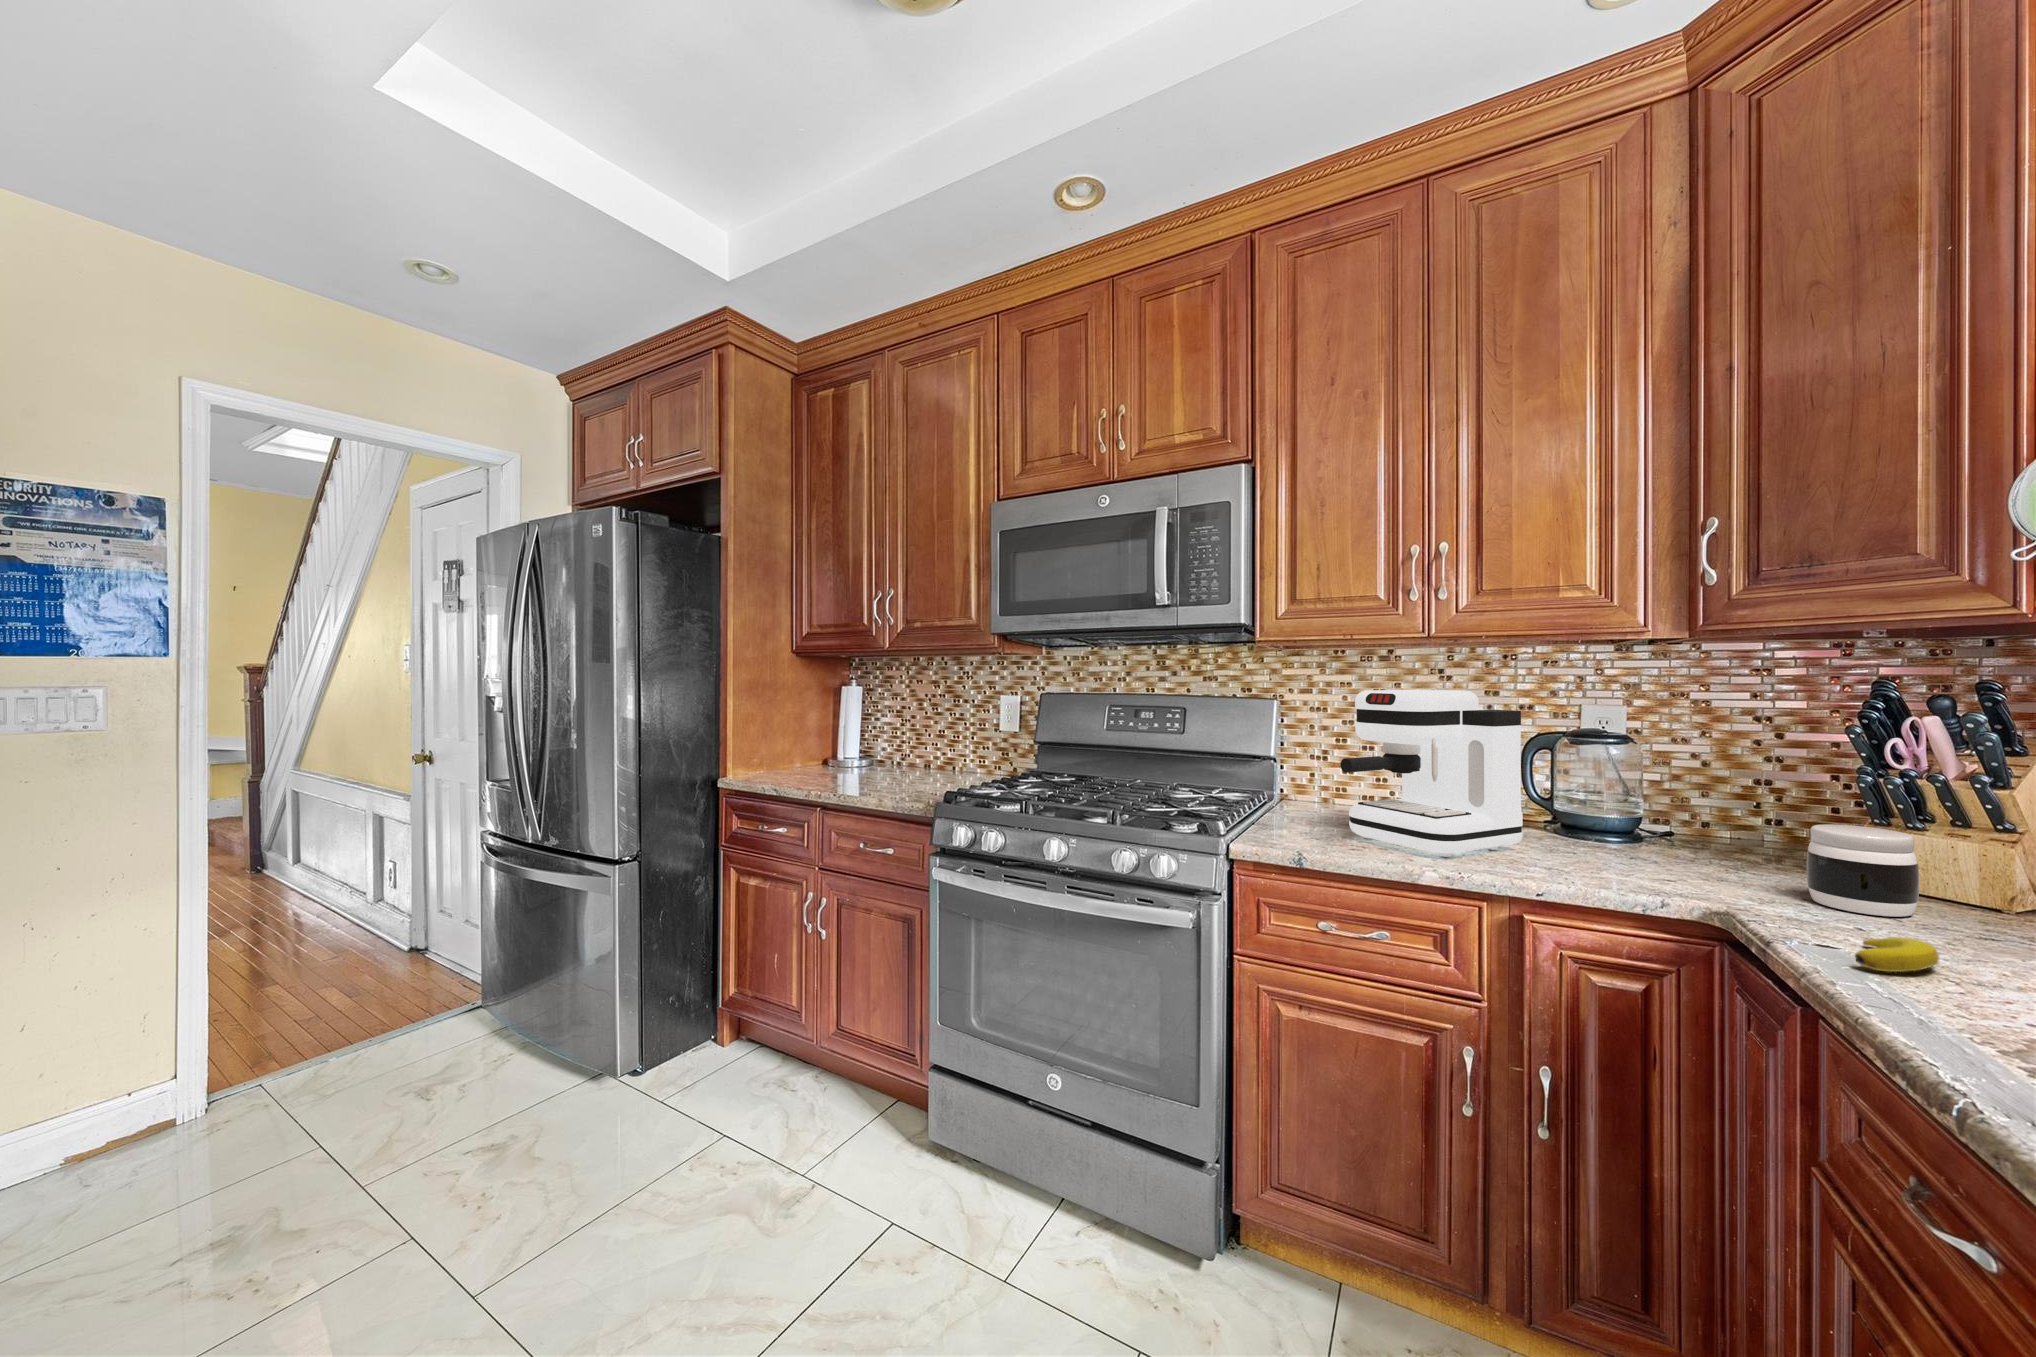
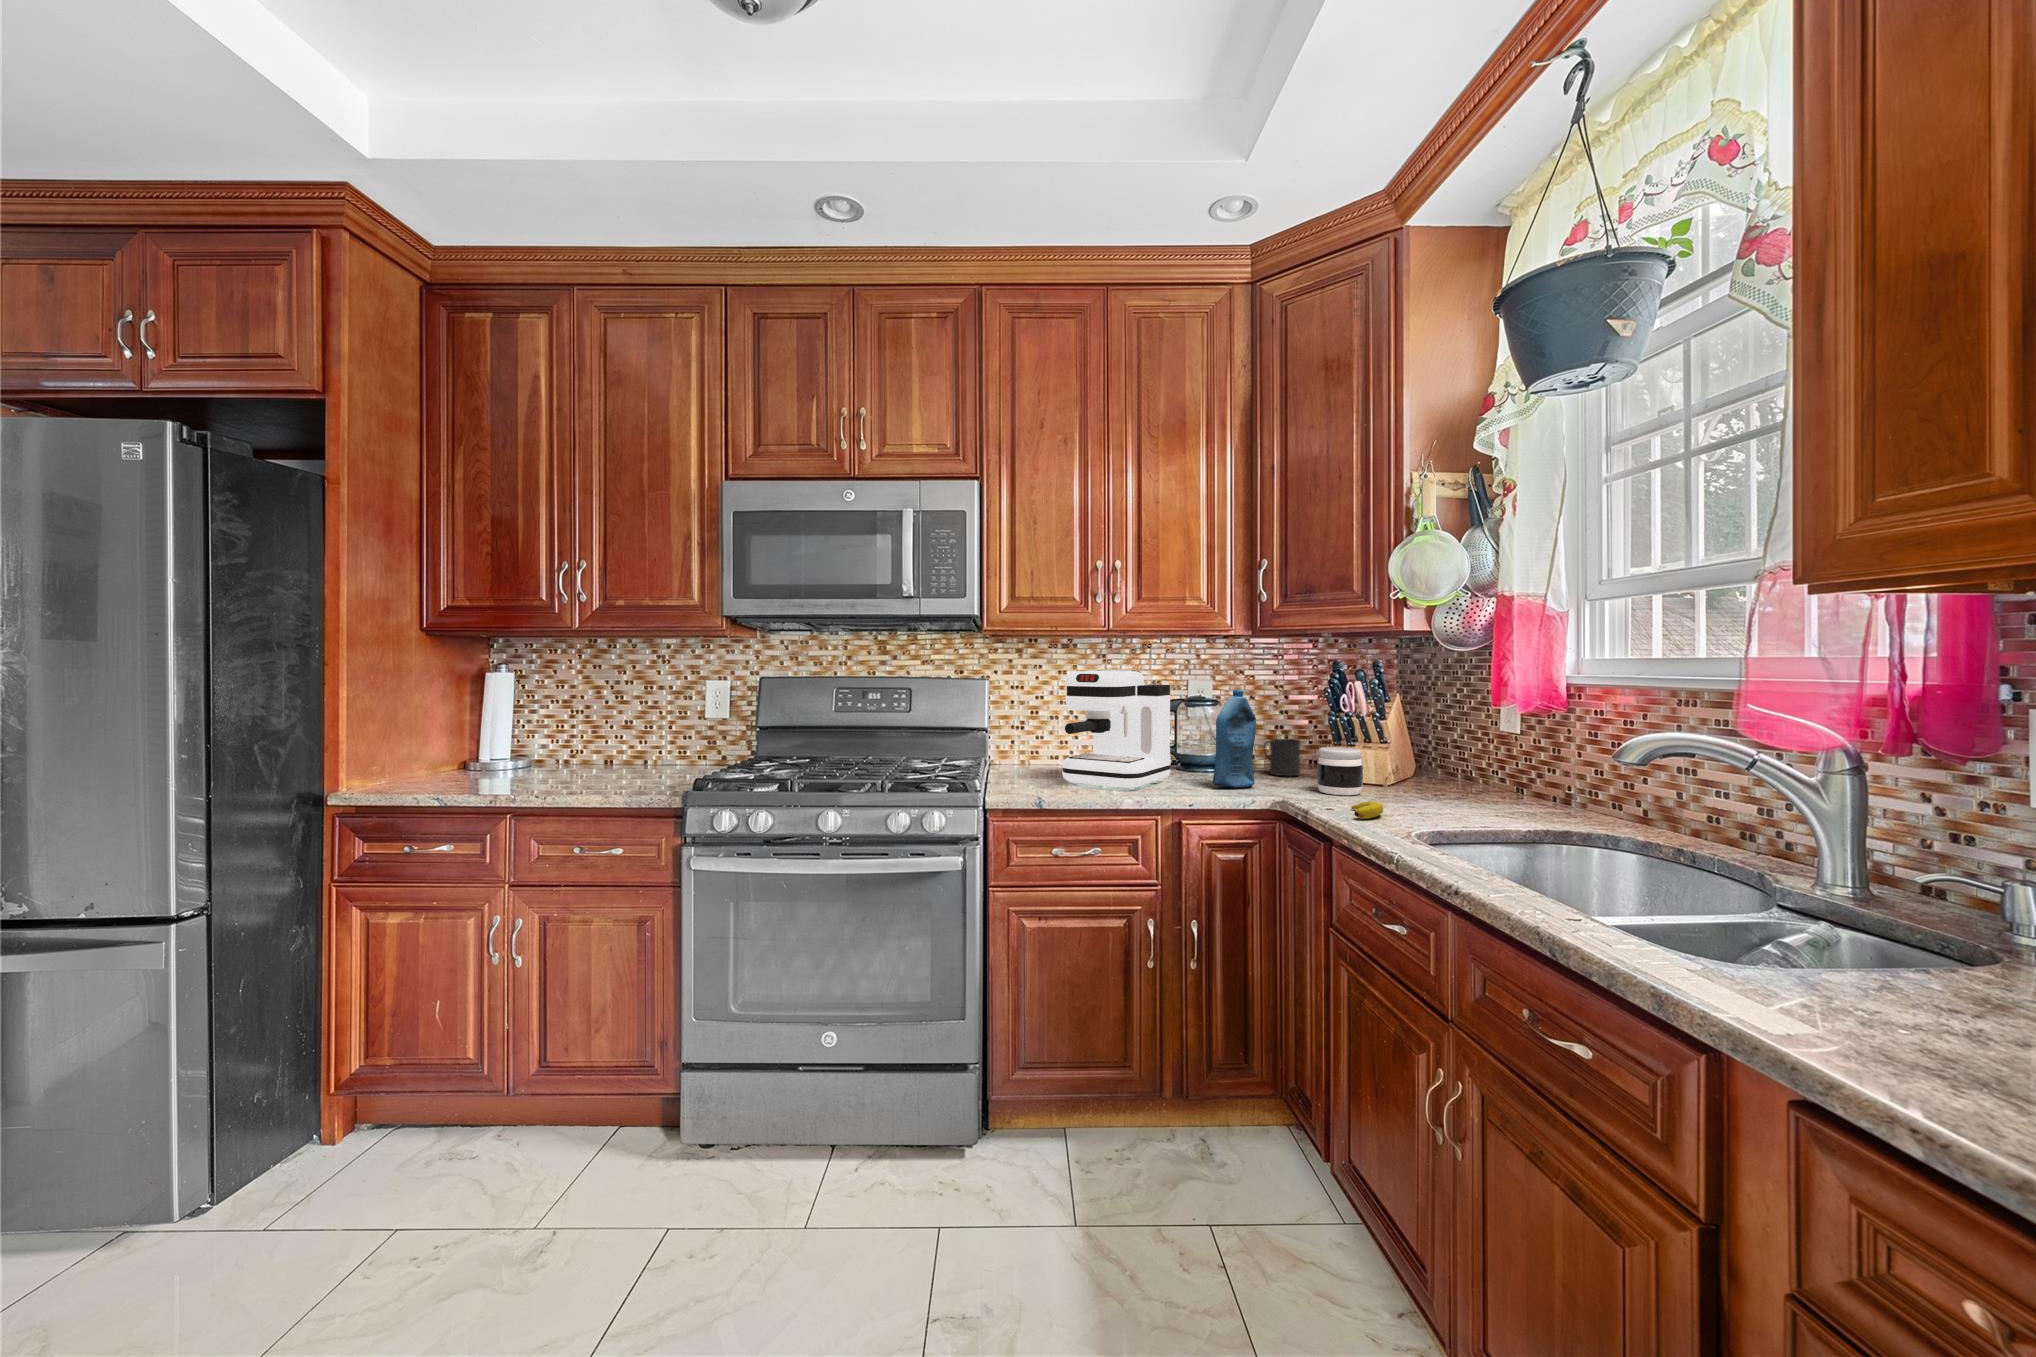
bottle: none [1589,720,1678,875] -> present [1213,690,1256,788]
mug: none [1717,801,1792,865] -> present [1264,739,1300,776]

